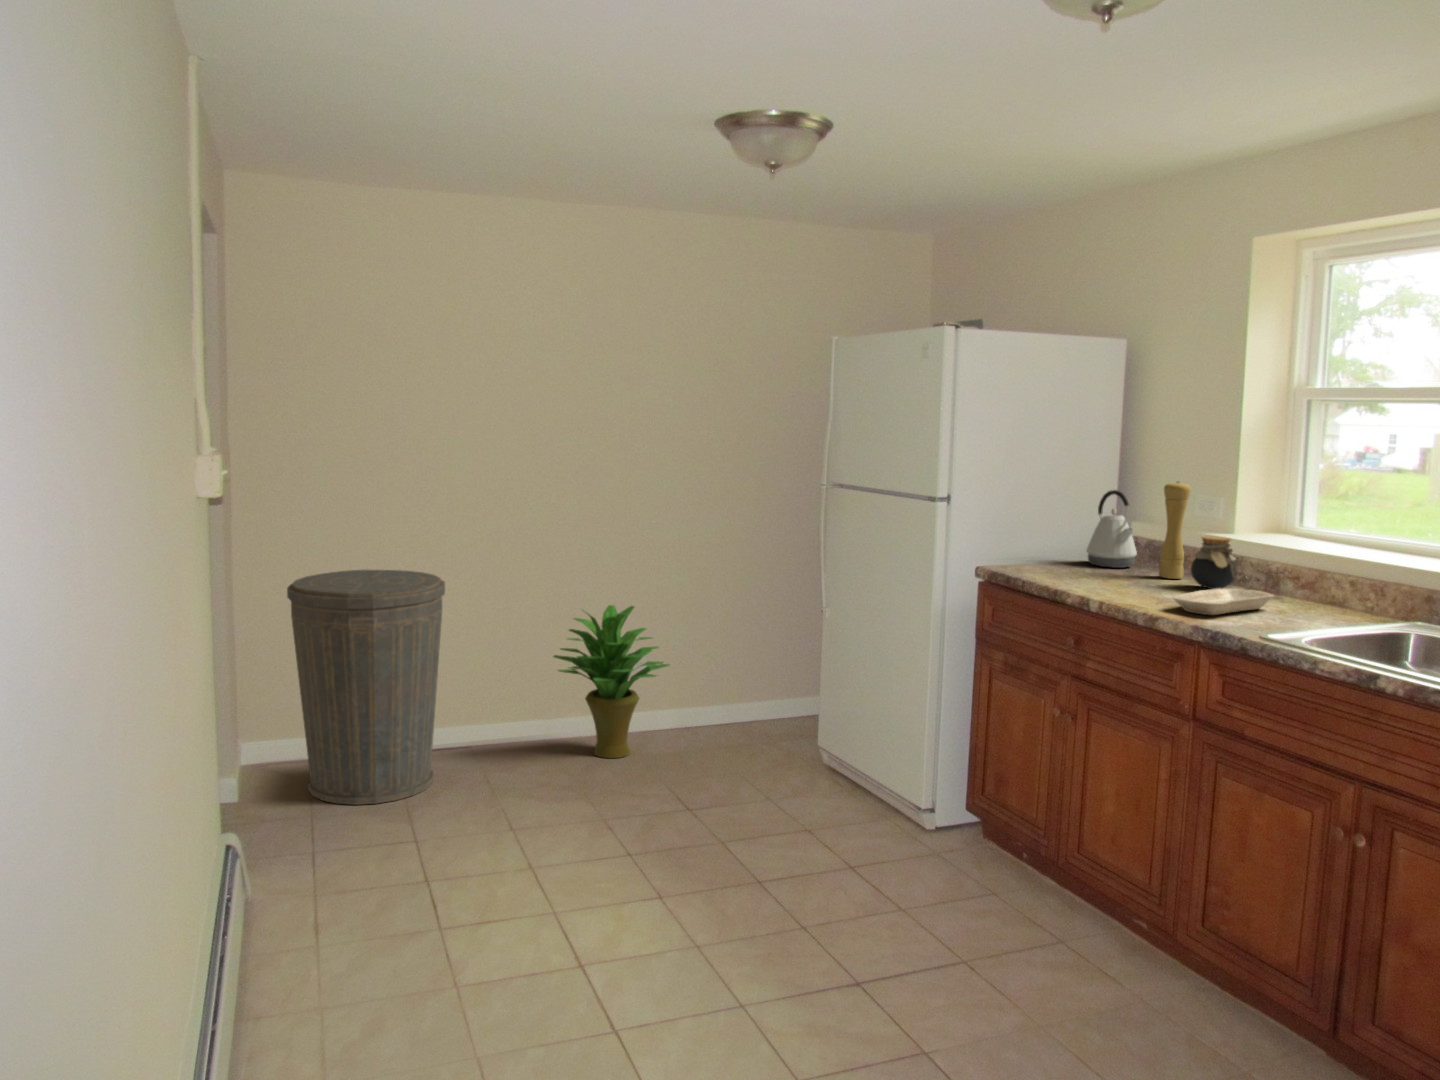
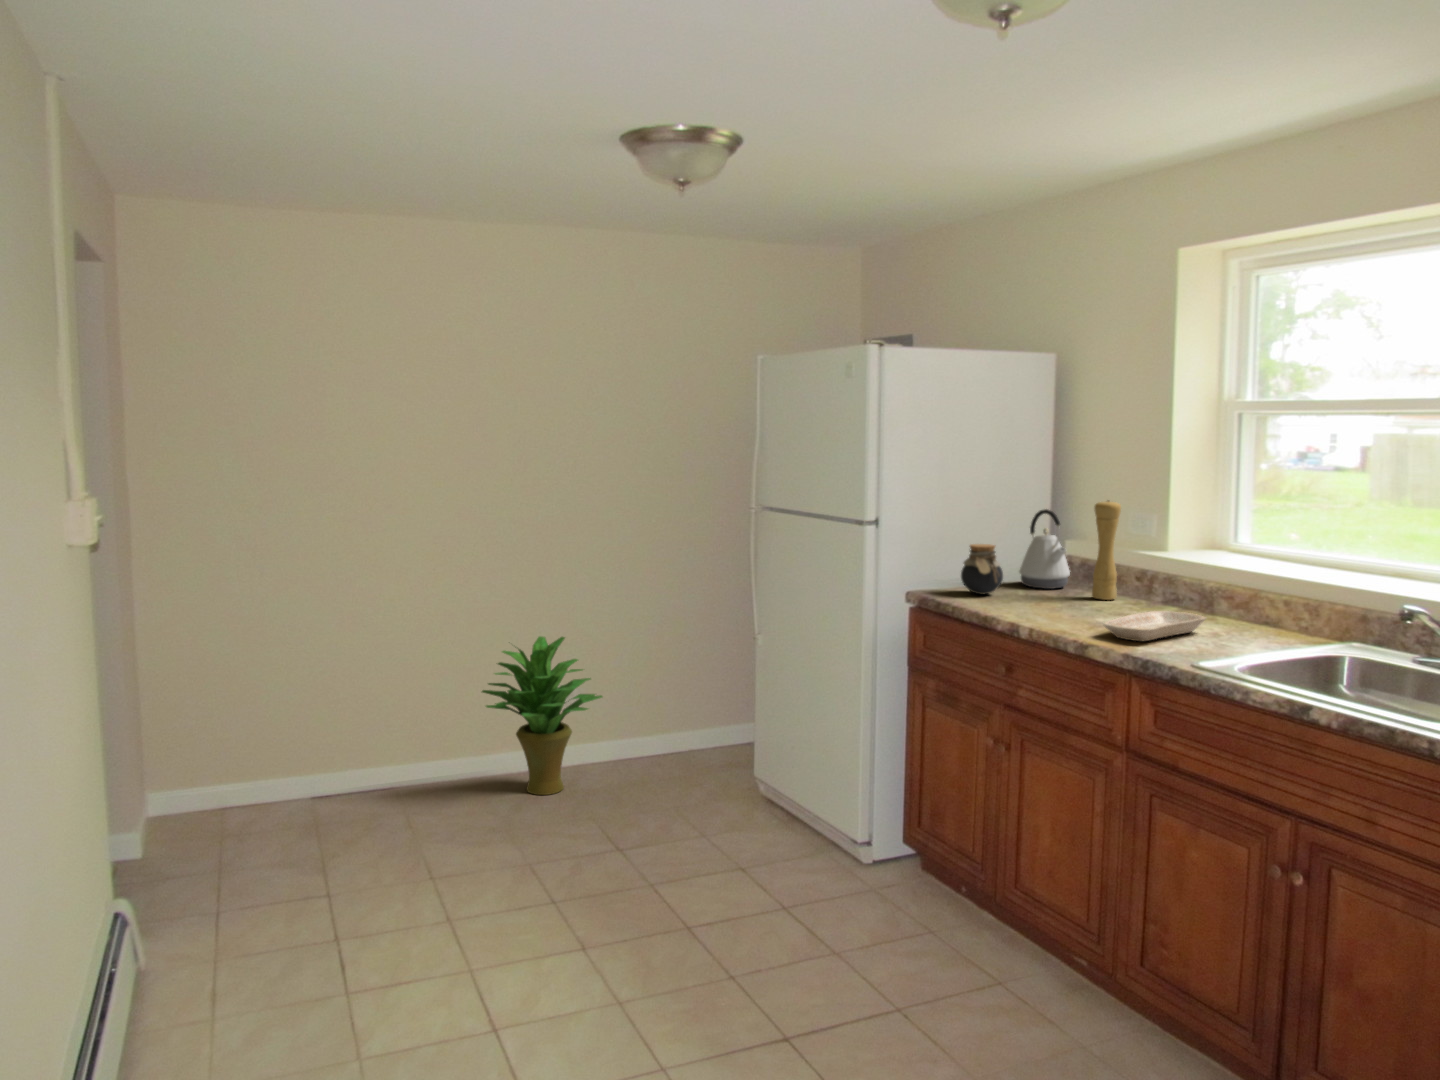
jar: present [1191,536,1238,589] -> present [961,544,1003,594]
trash can: present [287,570,445,805] -> none [193,608,363,856]

